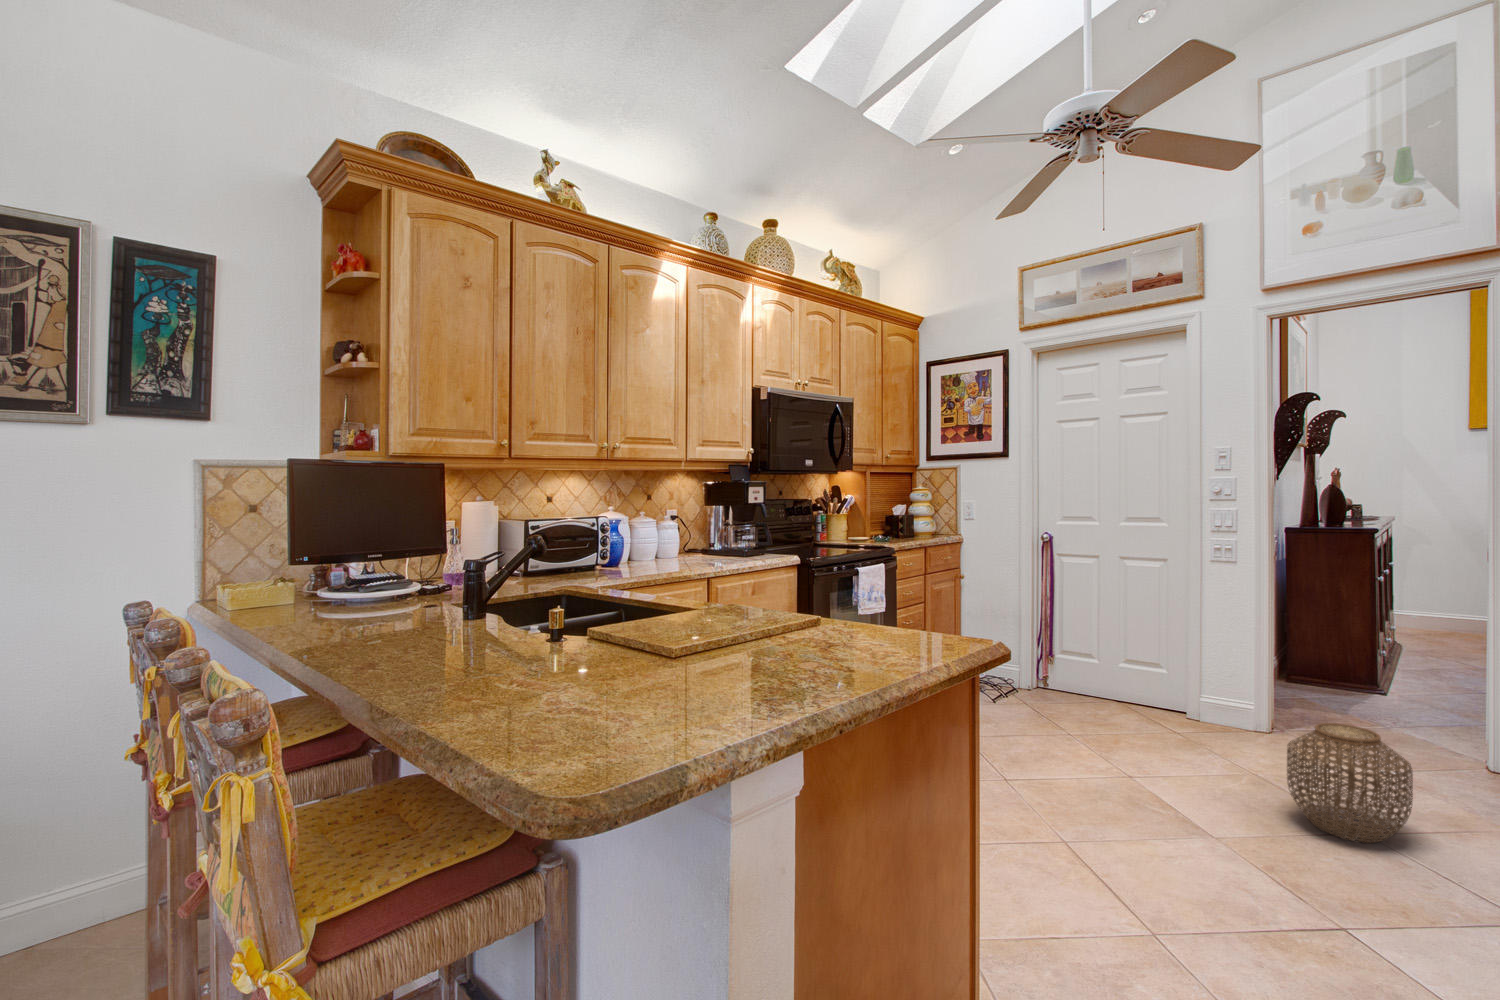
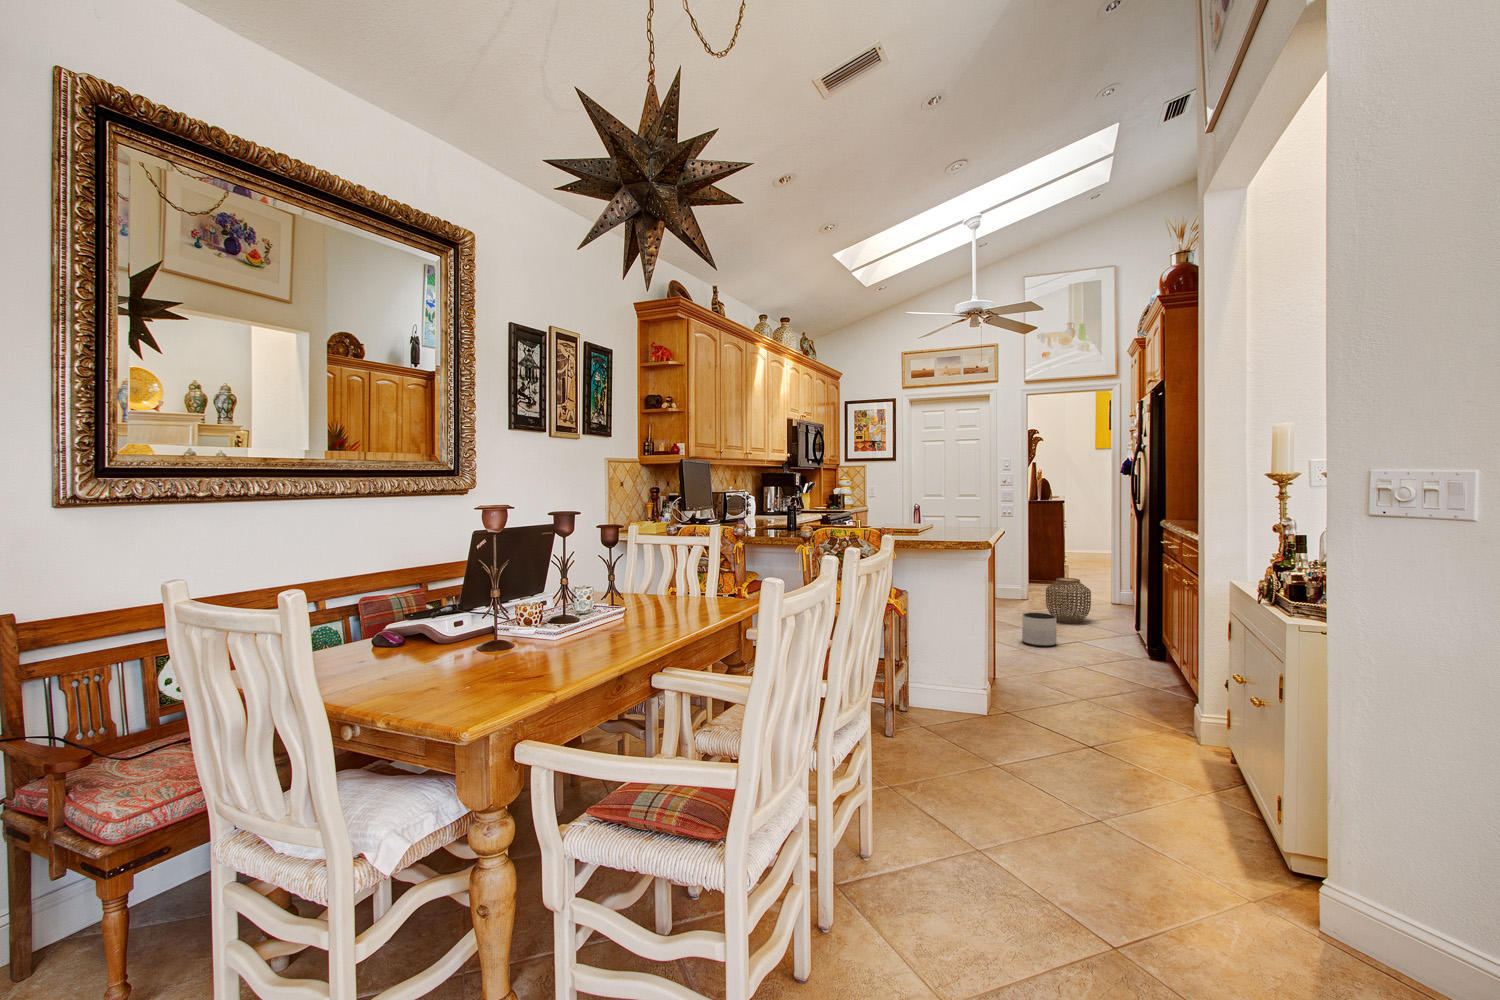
planter: none [1180,830,1276,941] -> present [1022,613,1057,646]

